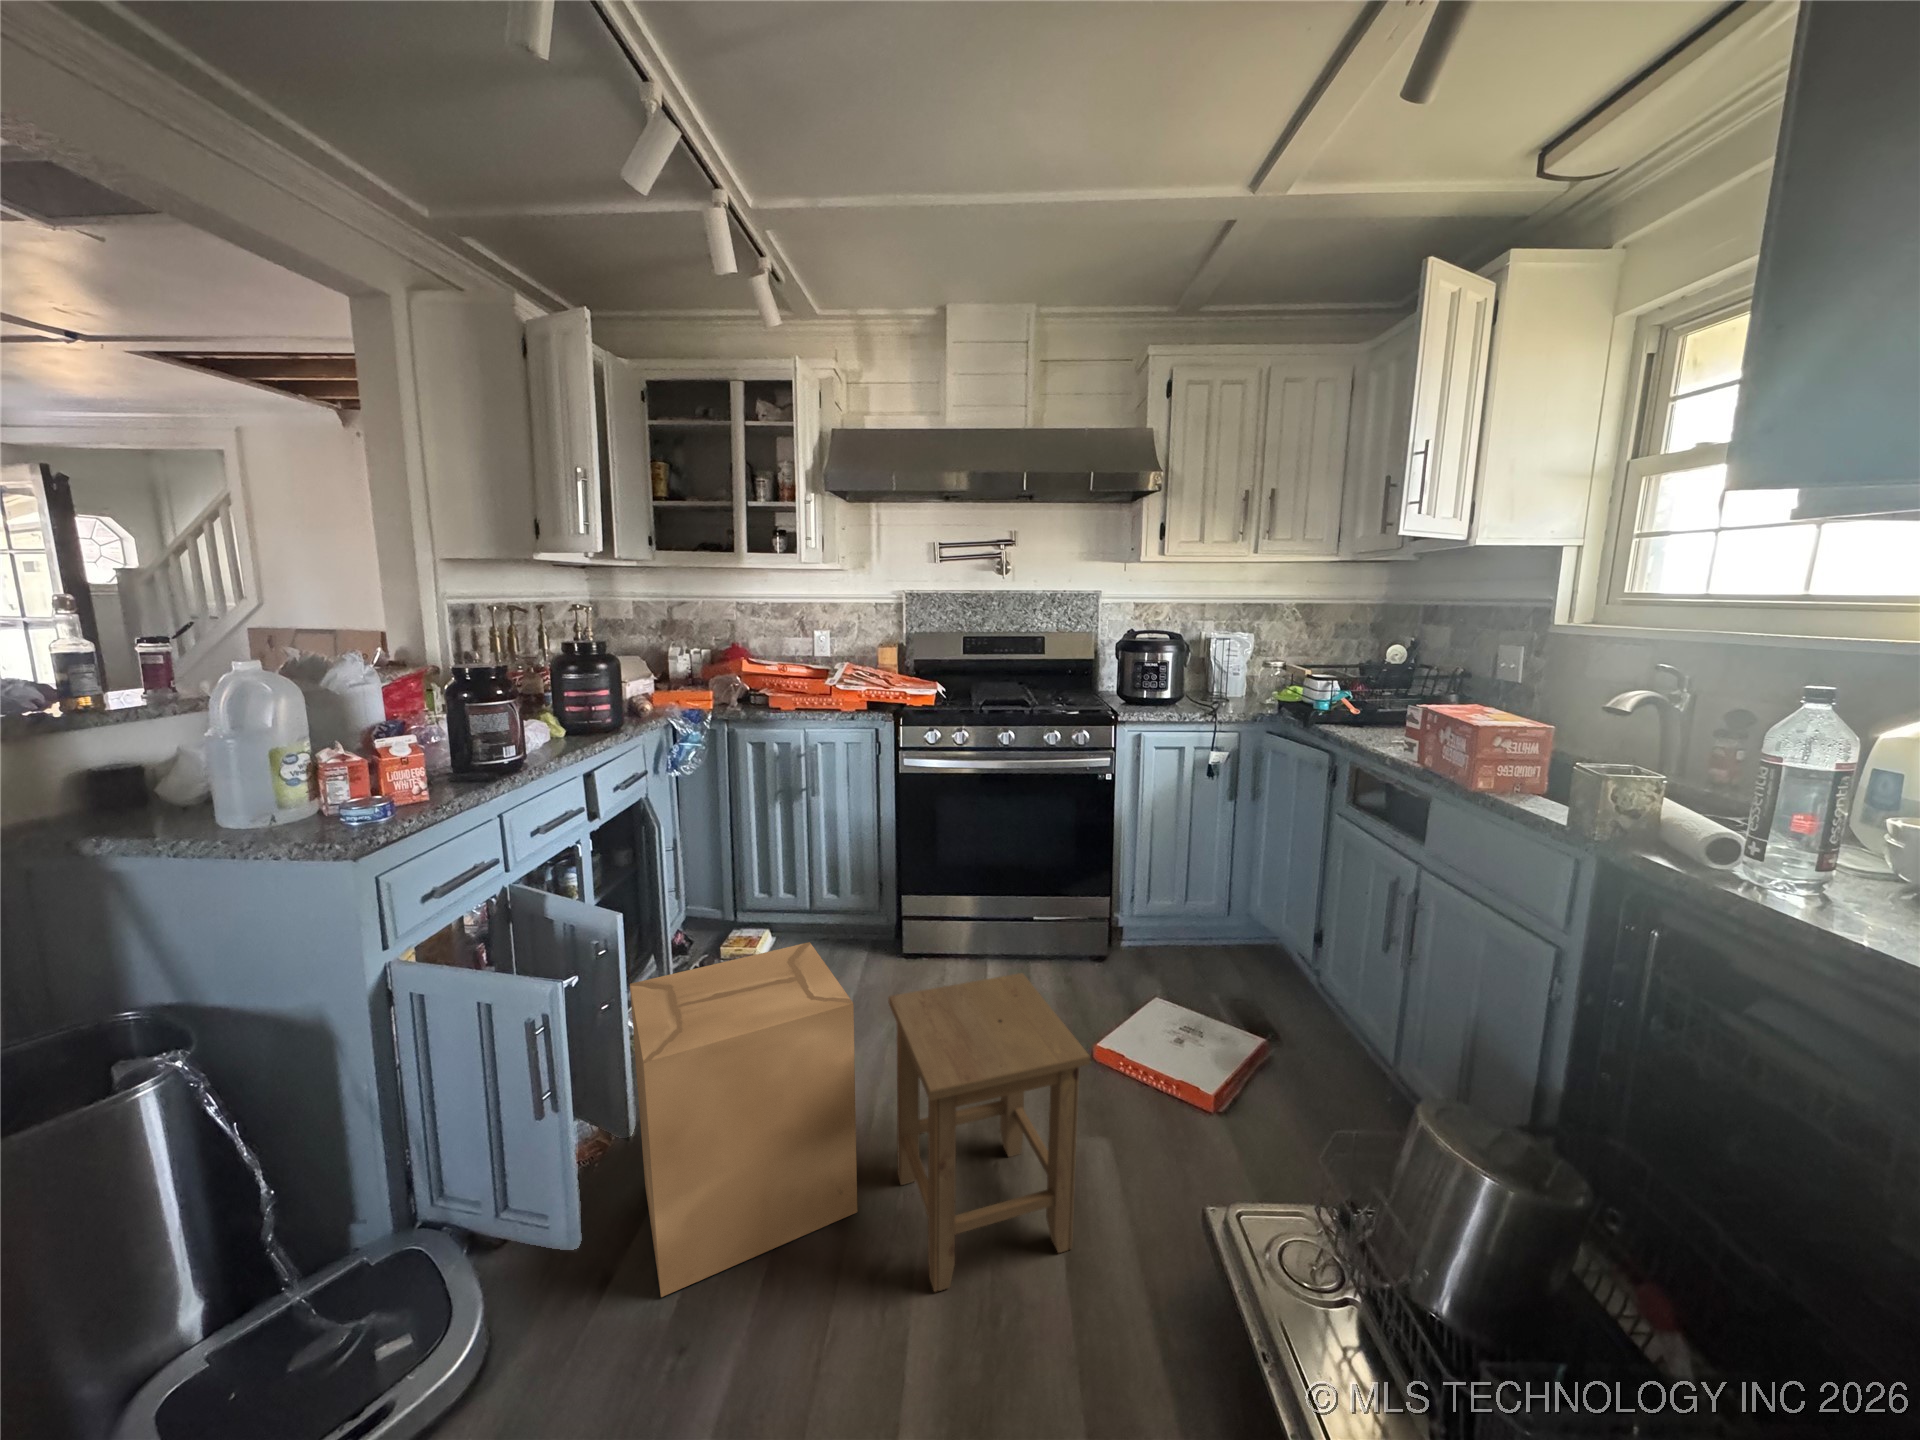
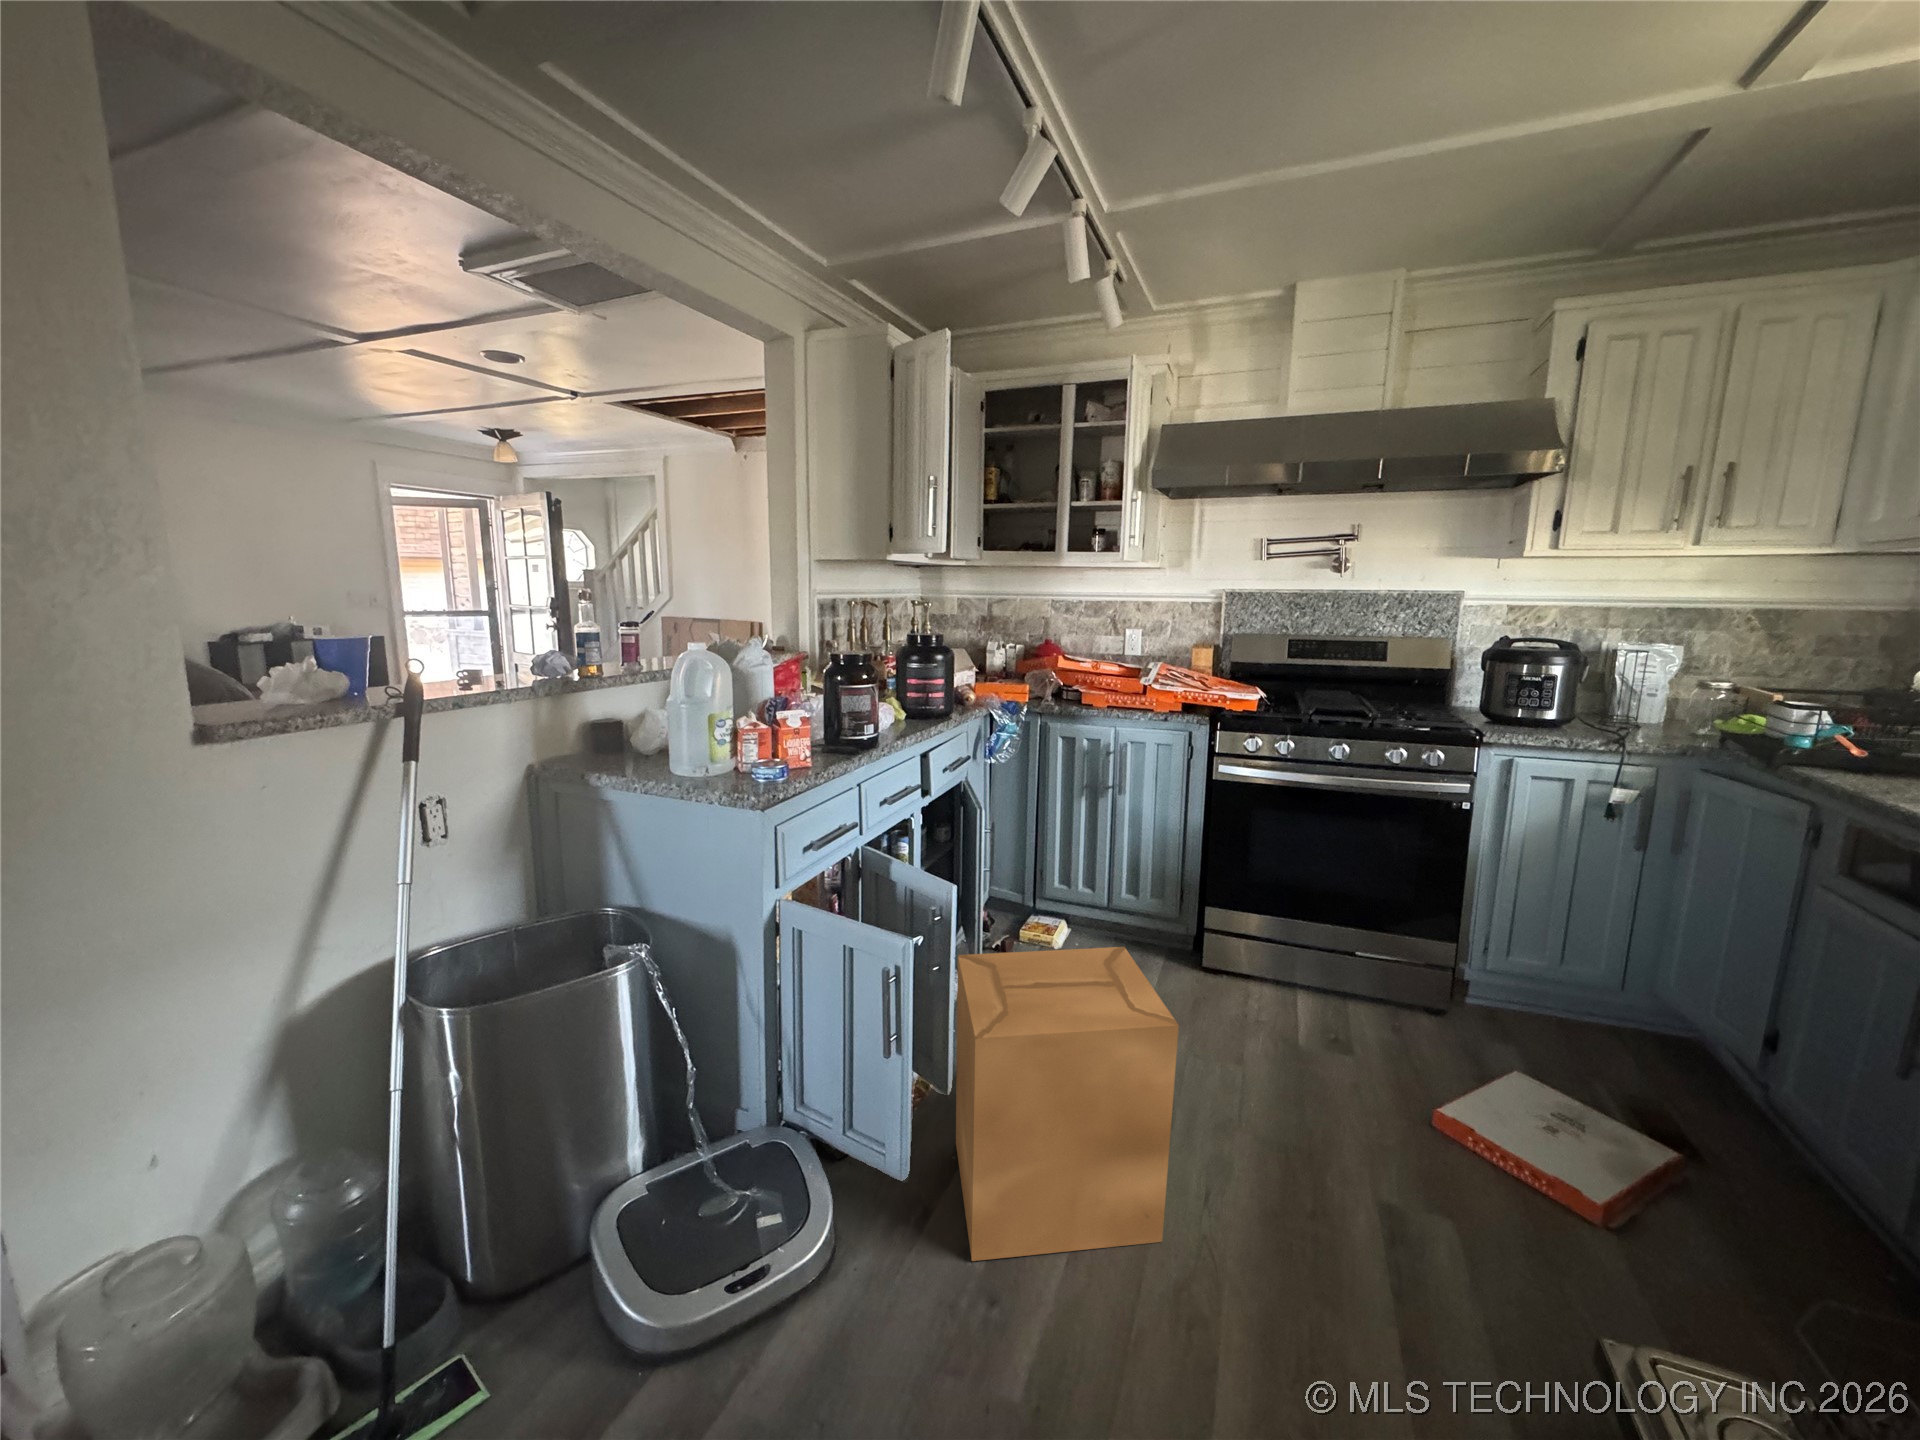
stool: present [888,973,1090,1292] -> none [1205,1024,1490,1385]

